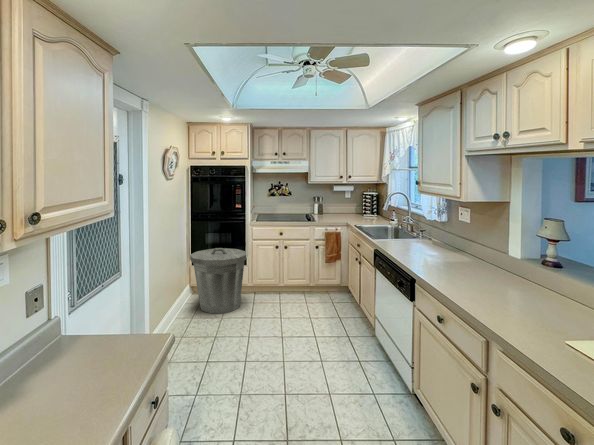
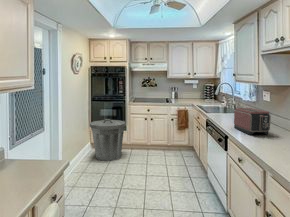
toaster: none [426,239,488,284] -> present [234,108,271,135]

